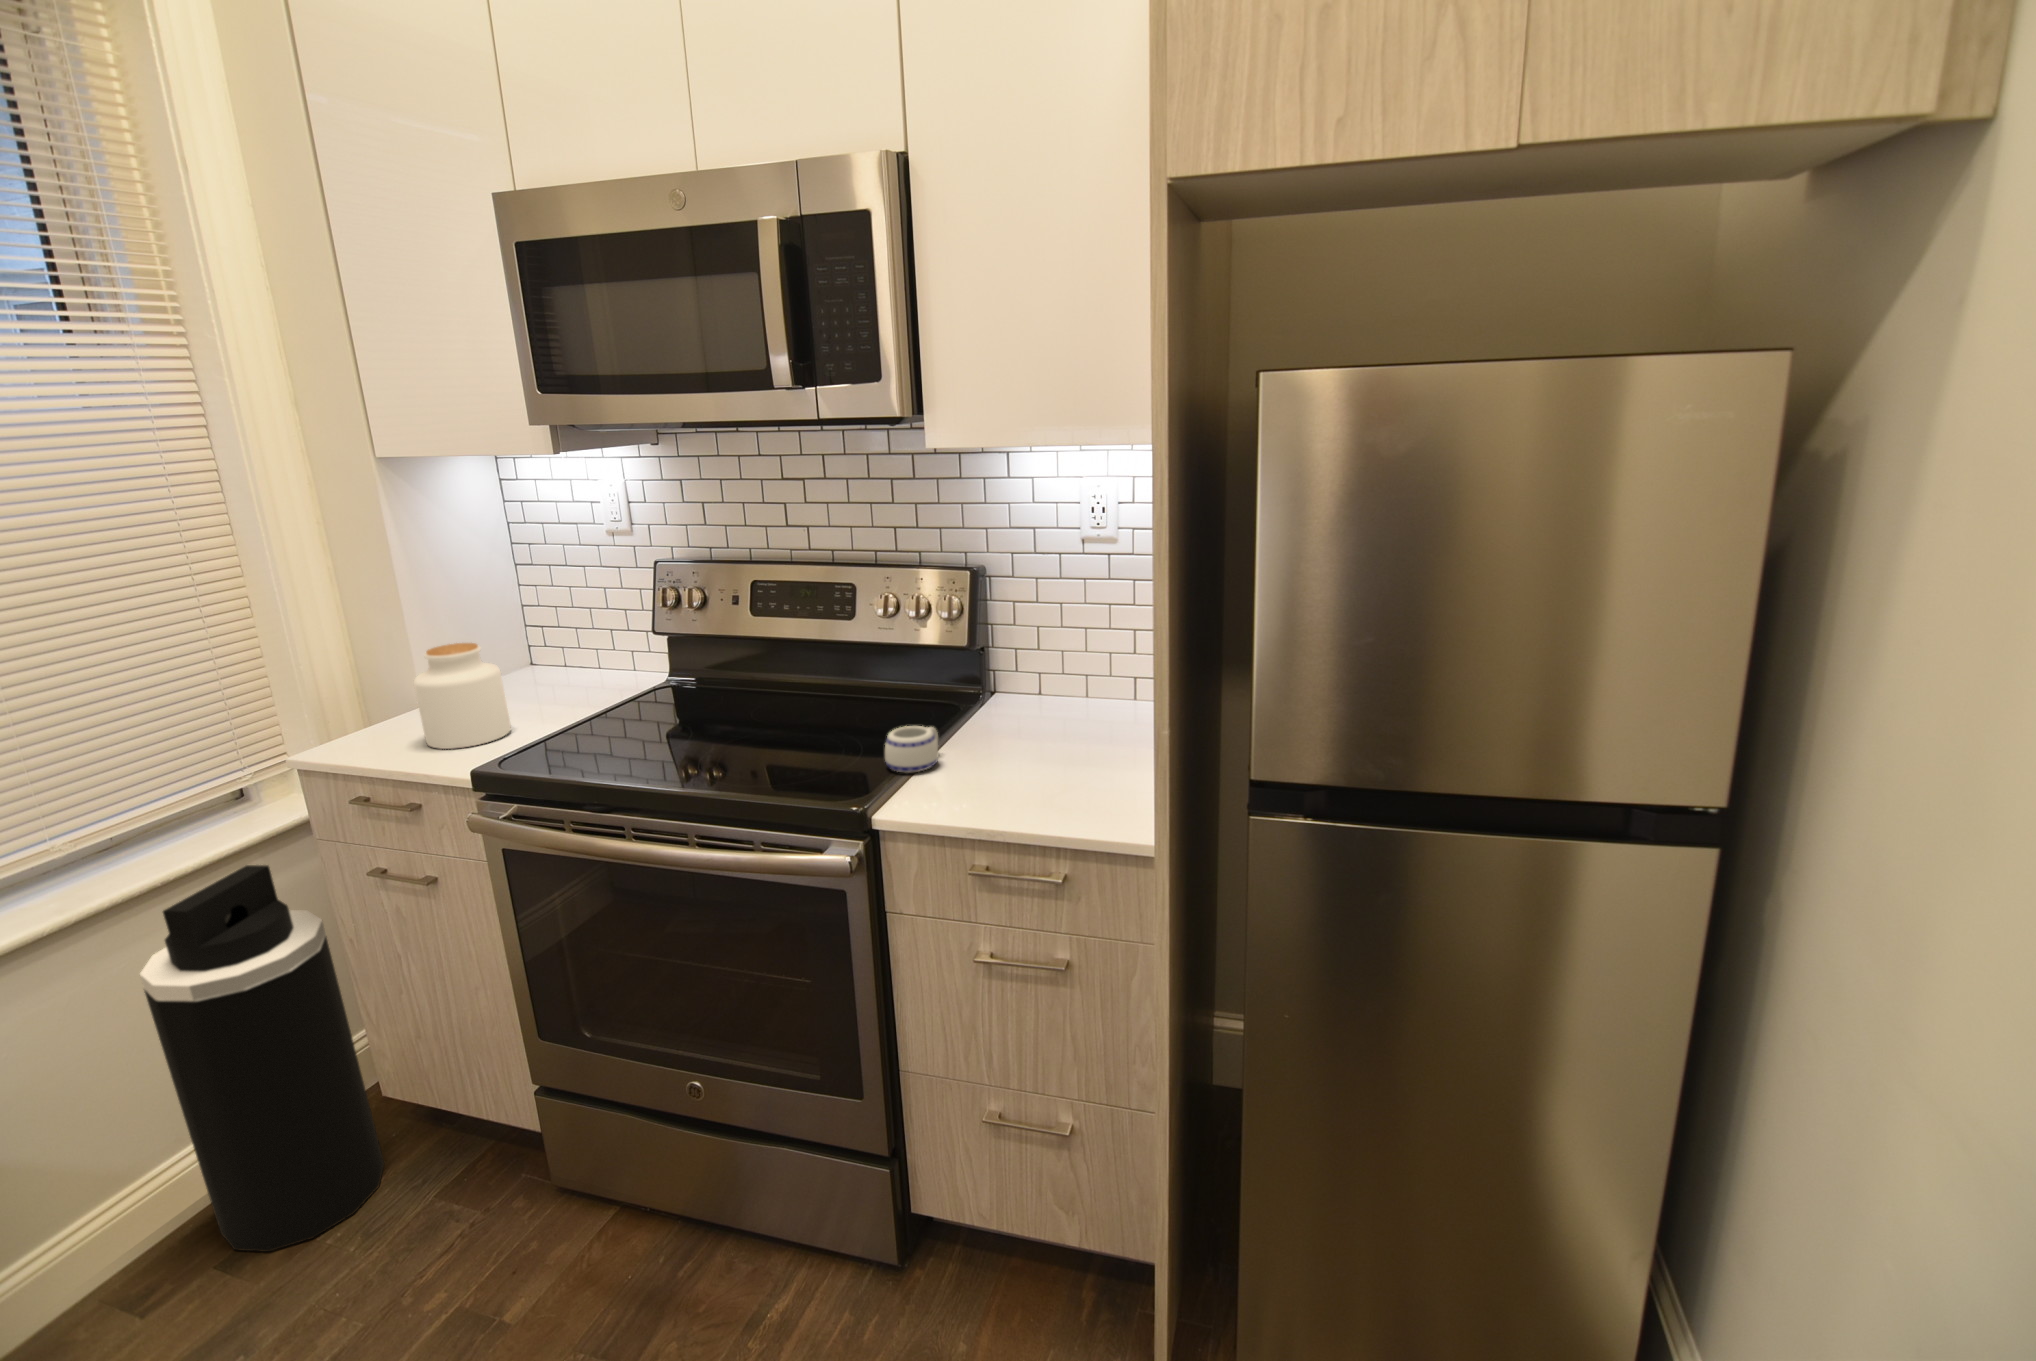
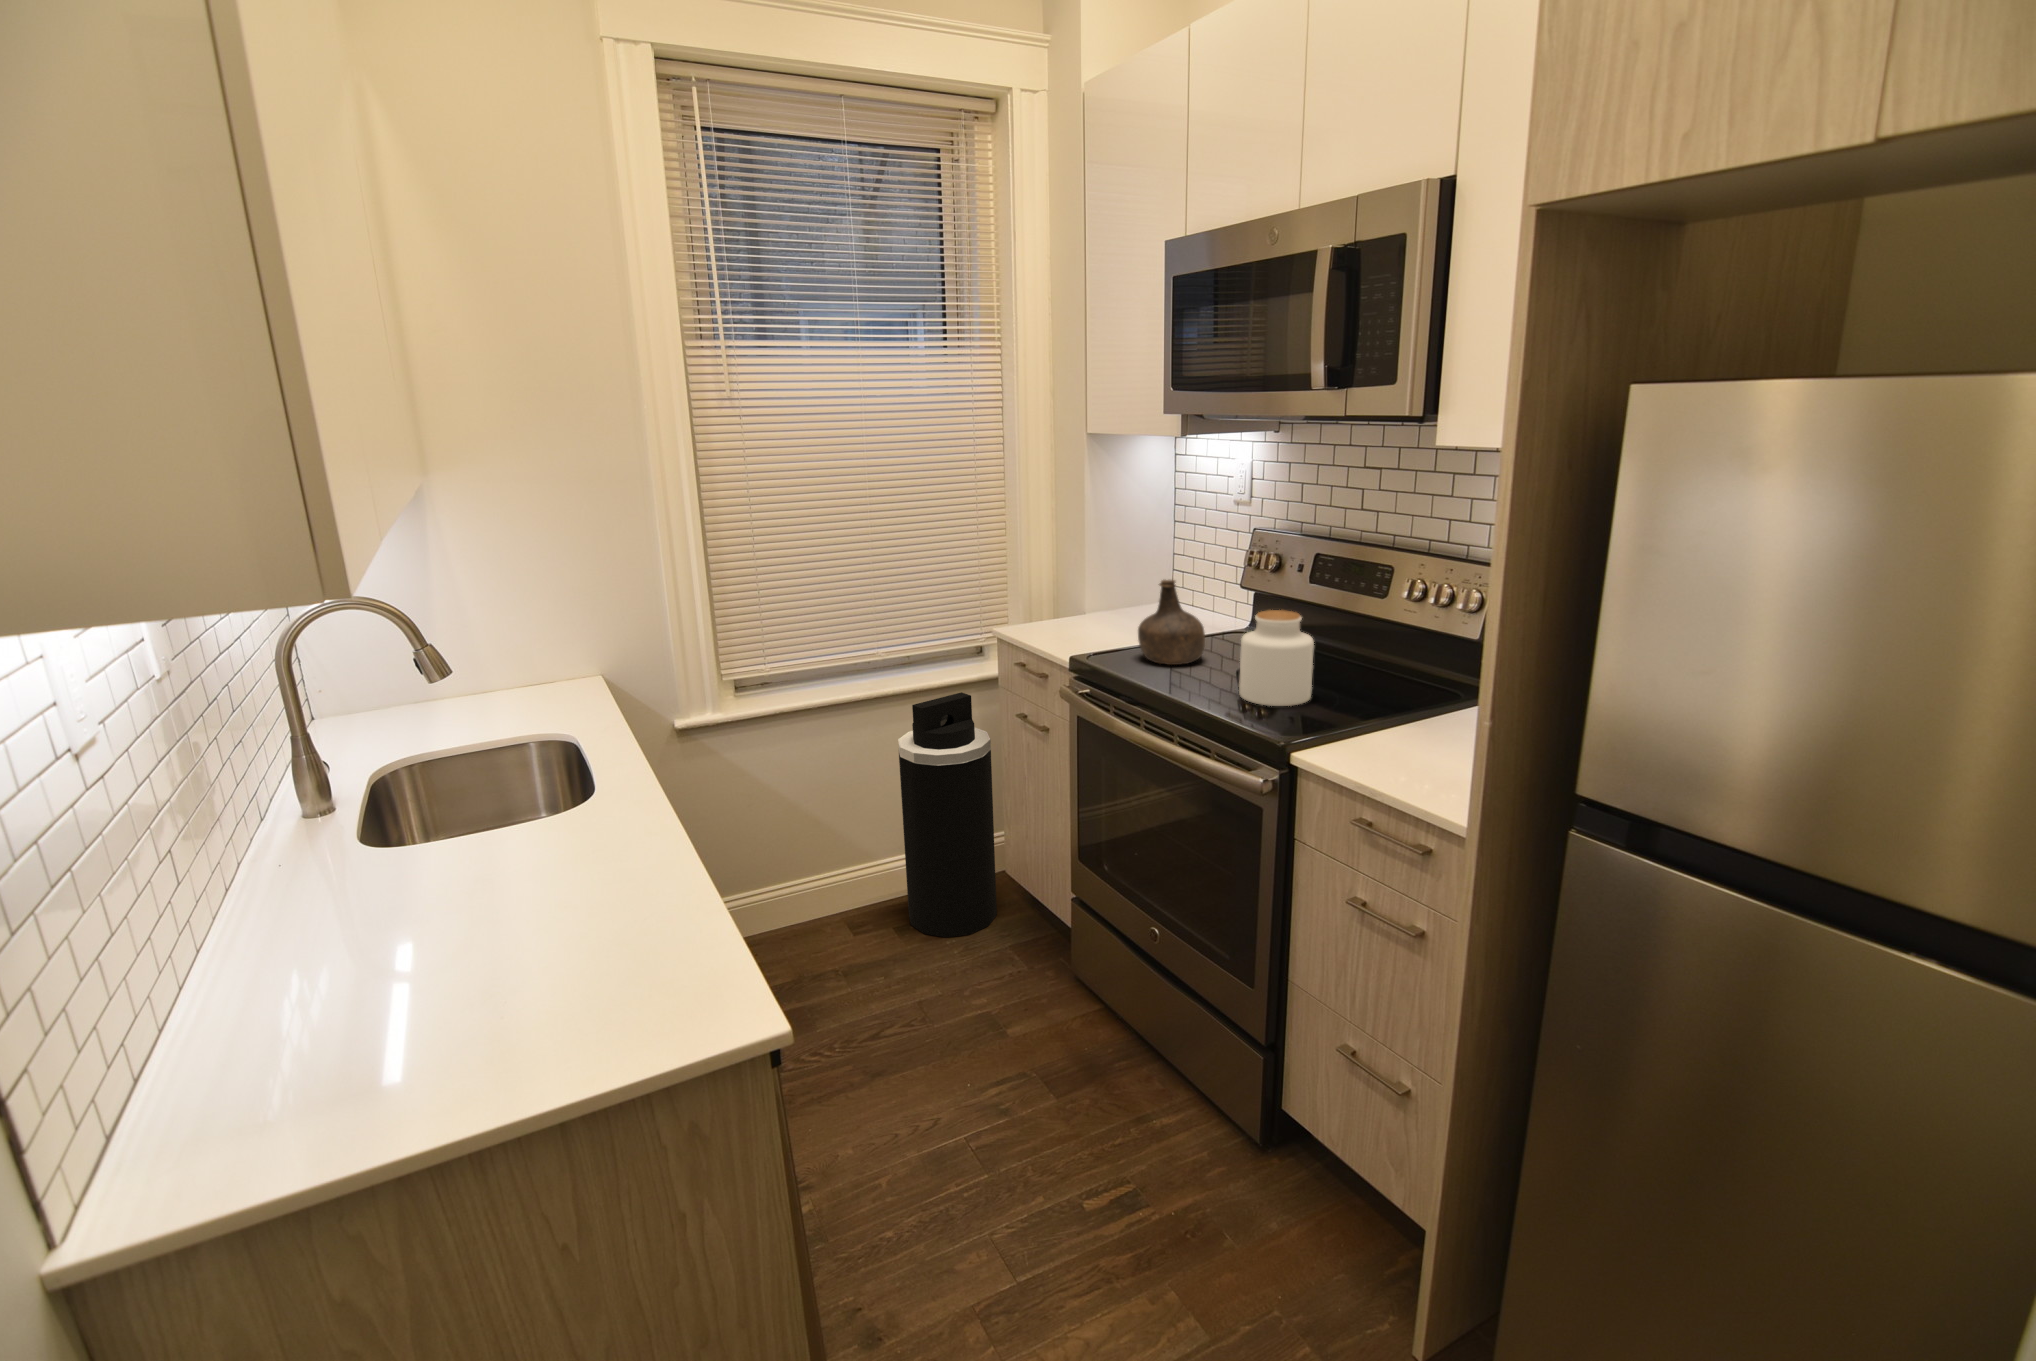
bottle: none [561,638,656,749] -> present [1138,580,1205,665]
jar: present [414,643,511,749] -> present [1239,610,1314,706]
mug: present [885,726,939,772] -> none [1336,693,1396,733]

